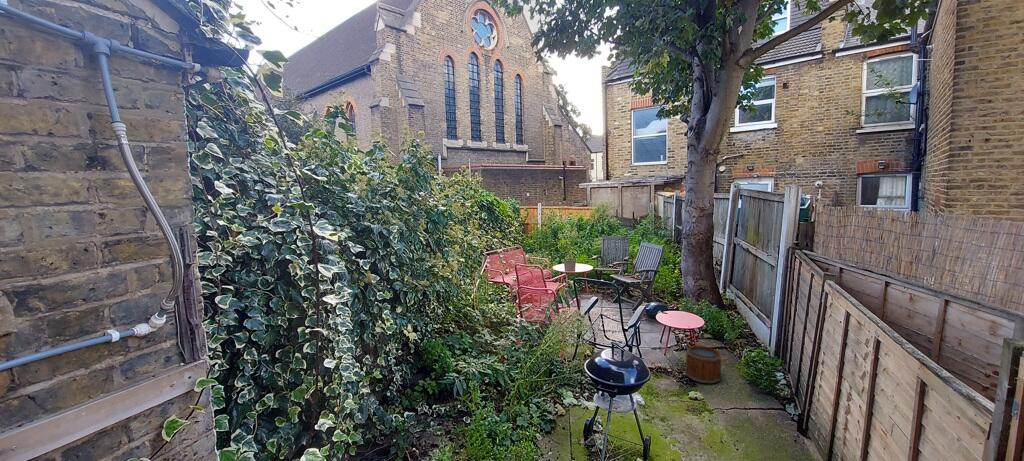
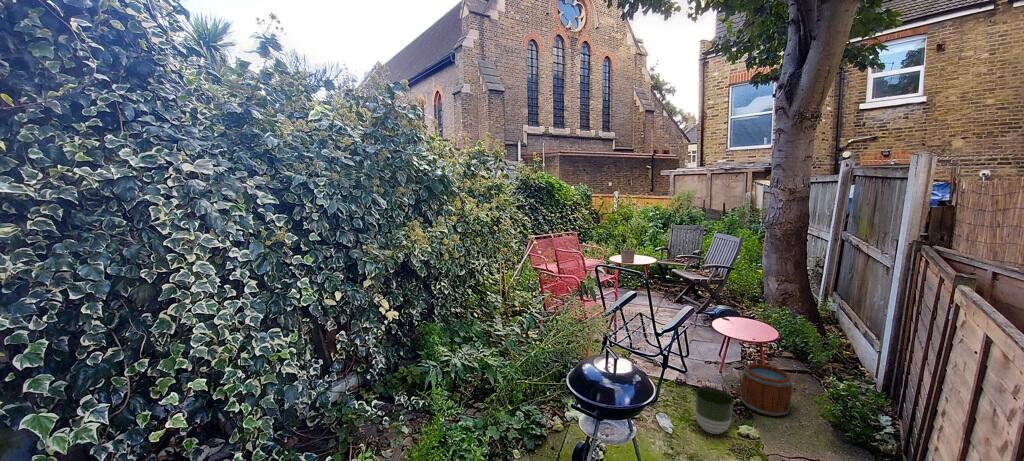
planter: none [660,368,688,402] -> present [696,387,734,434]

